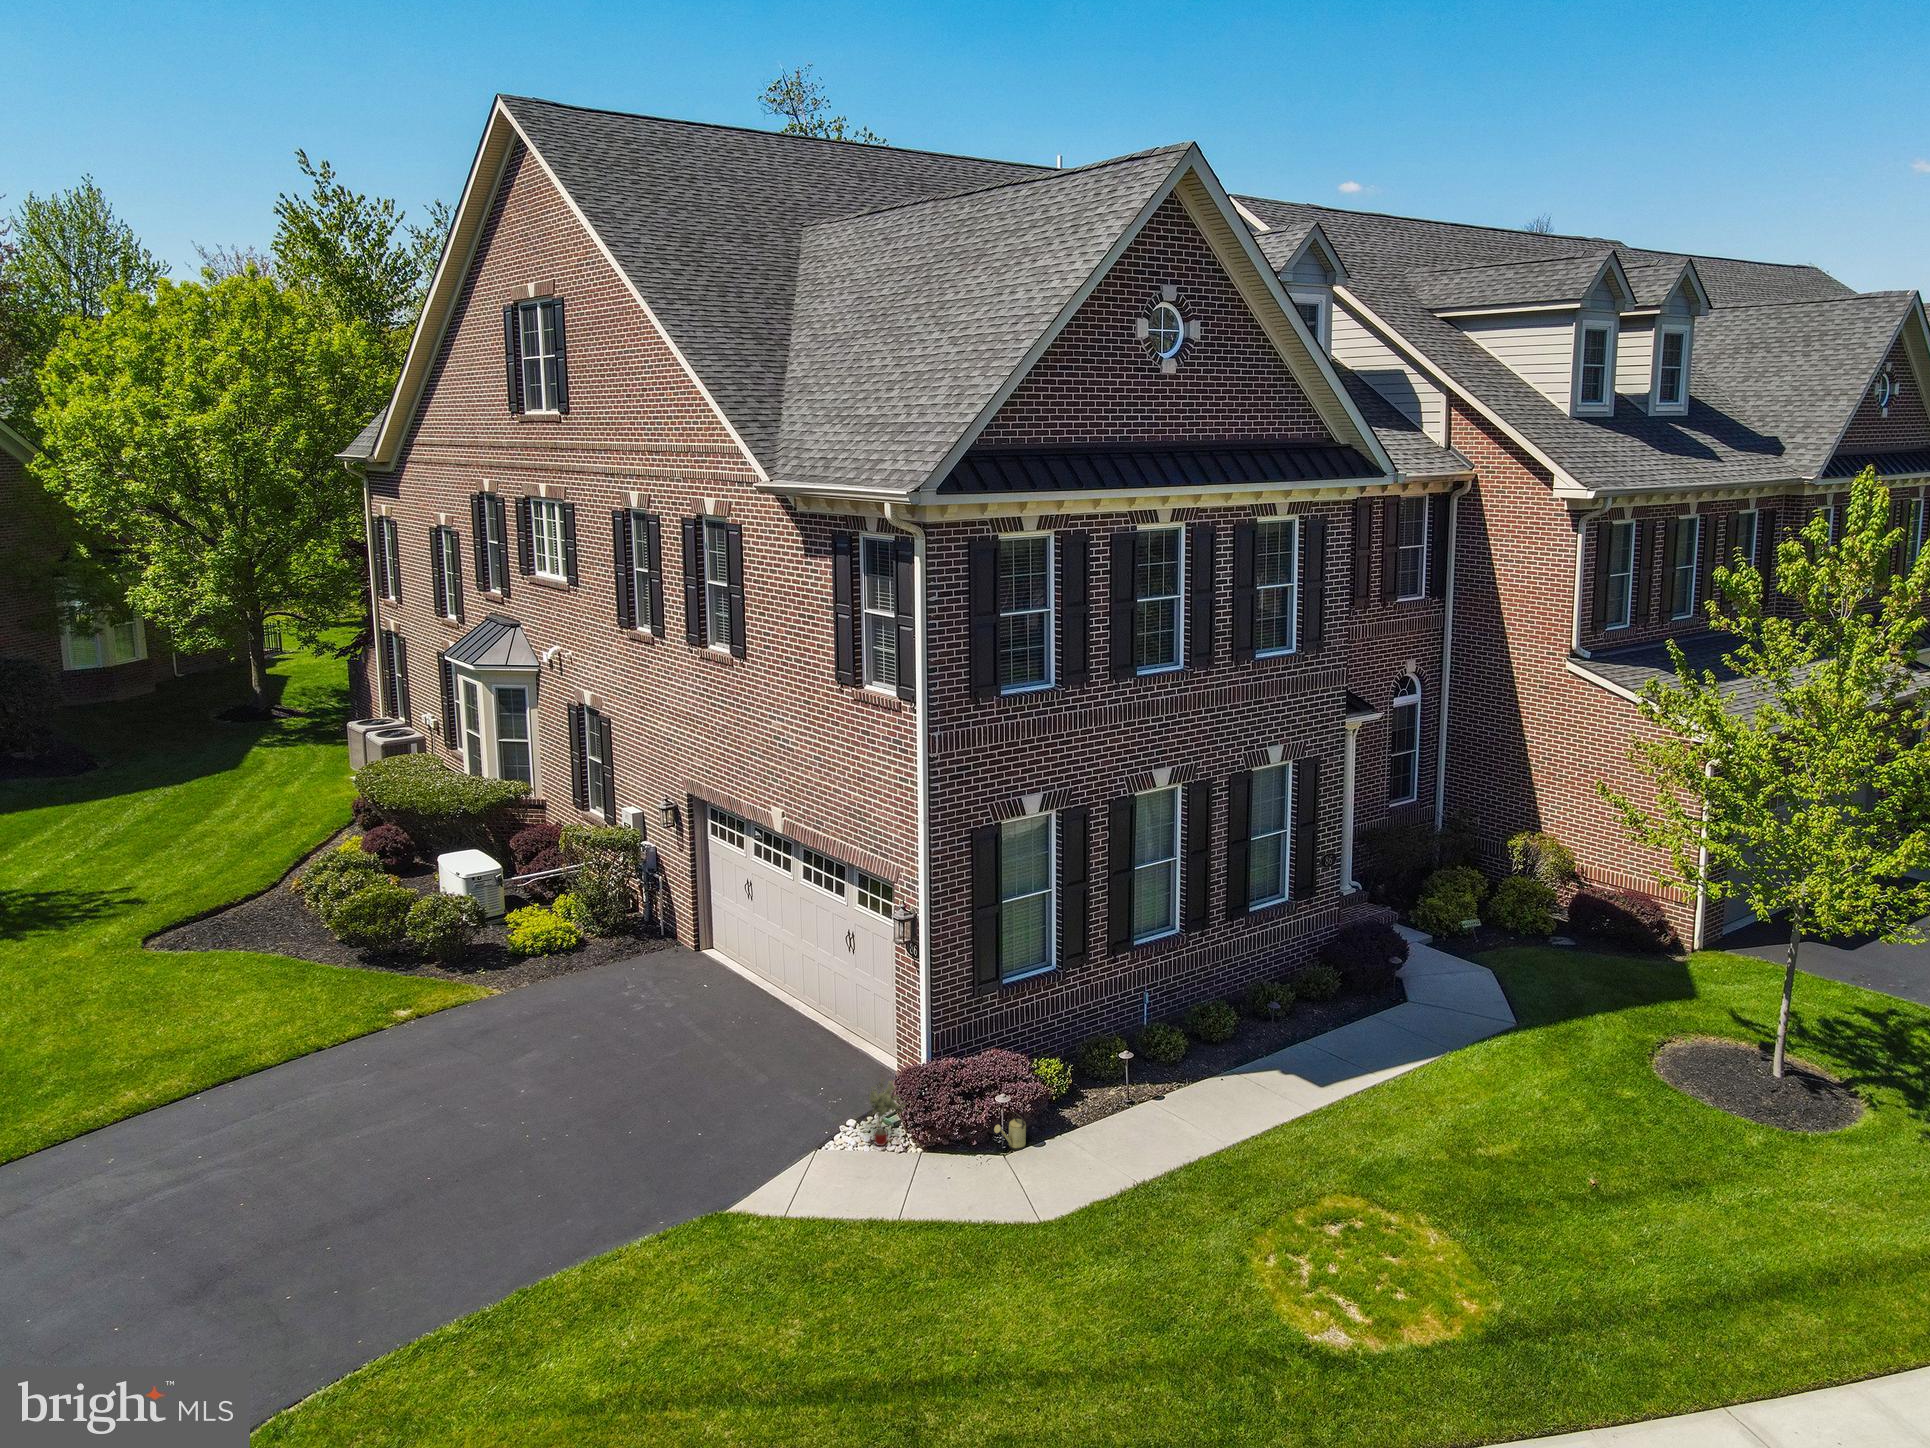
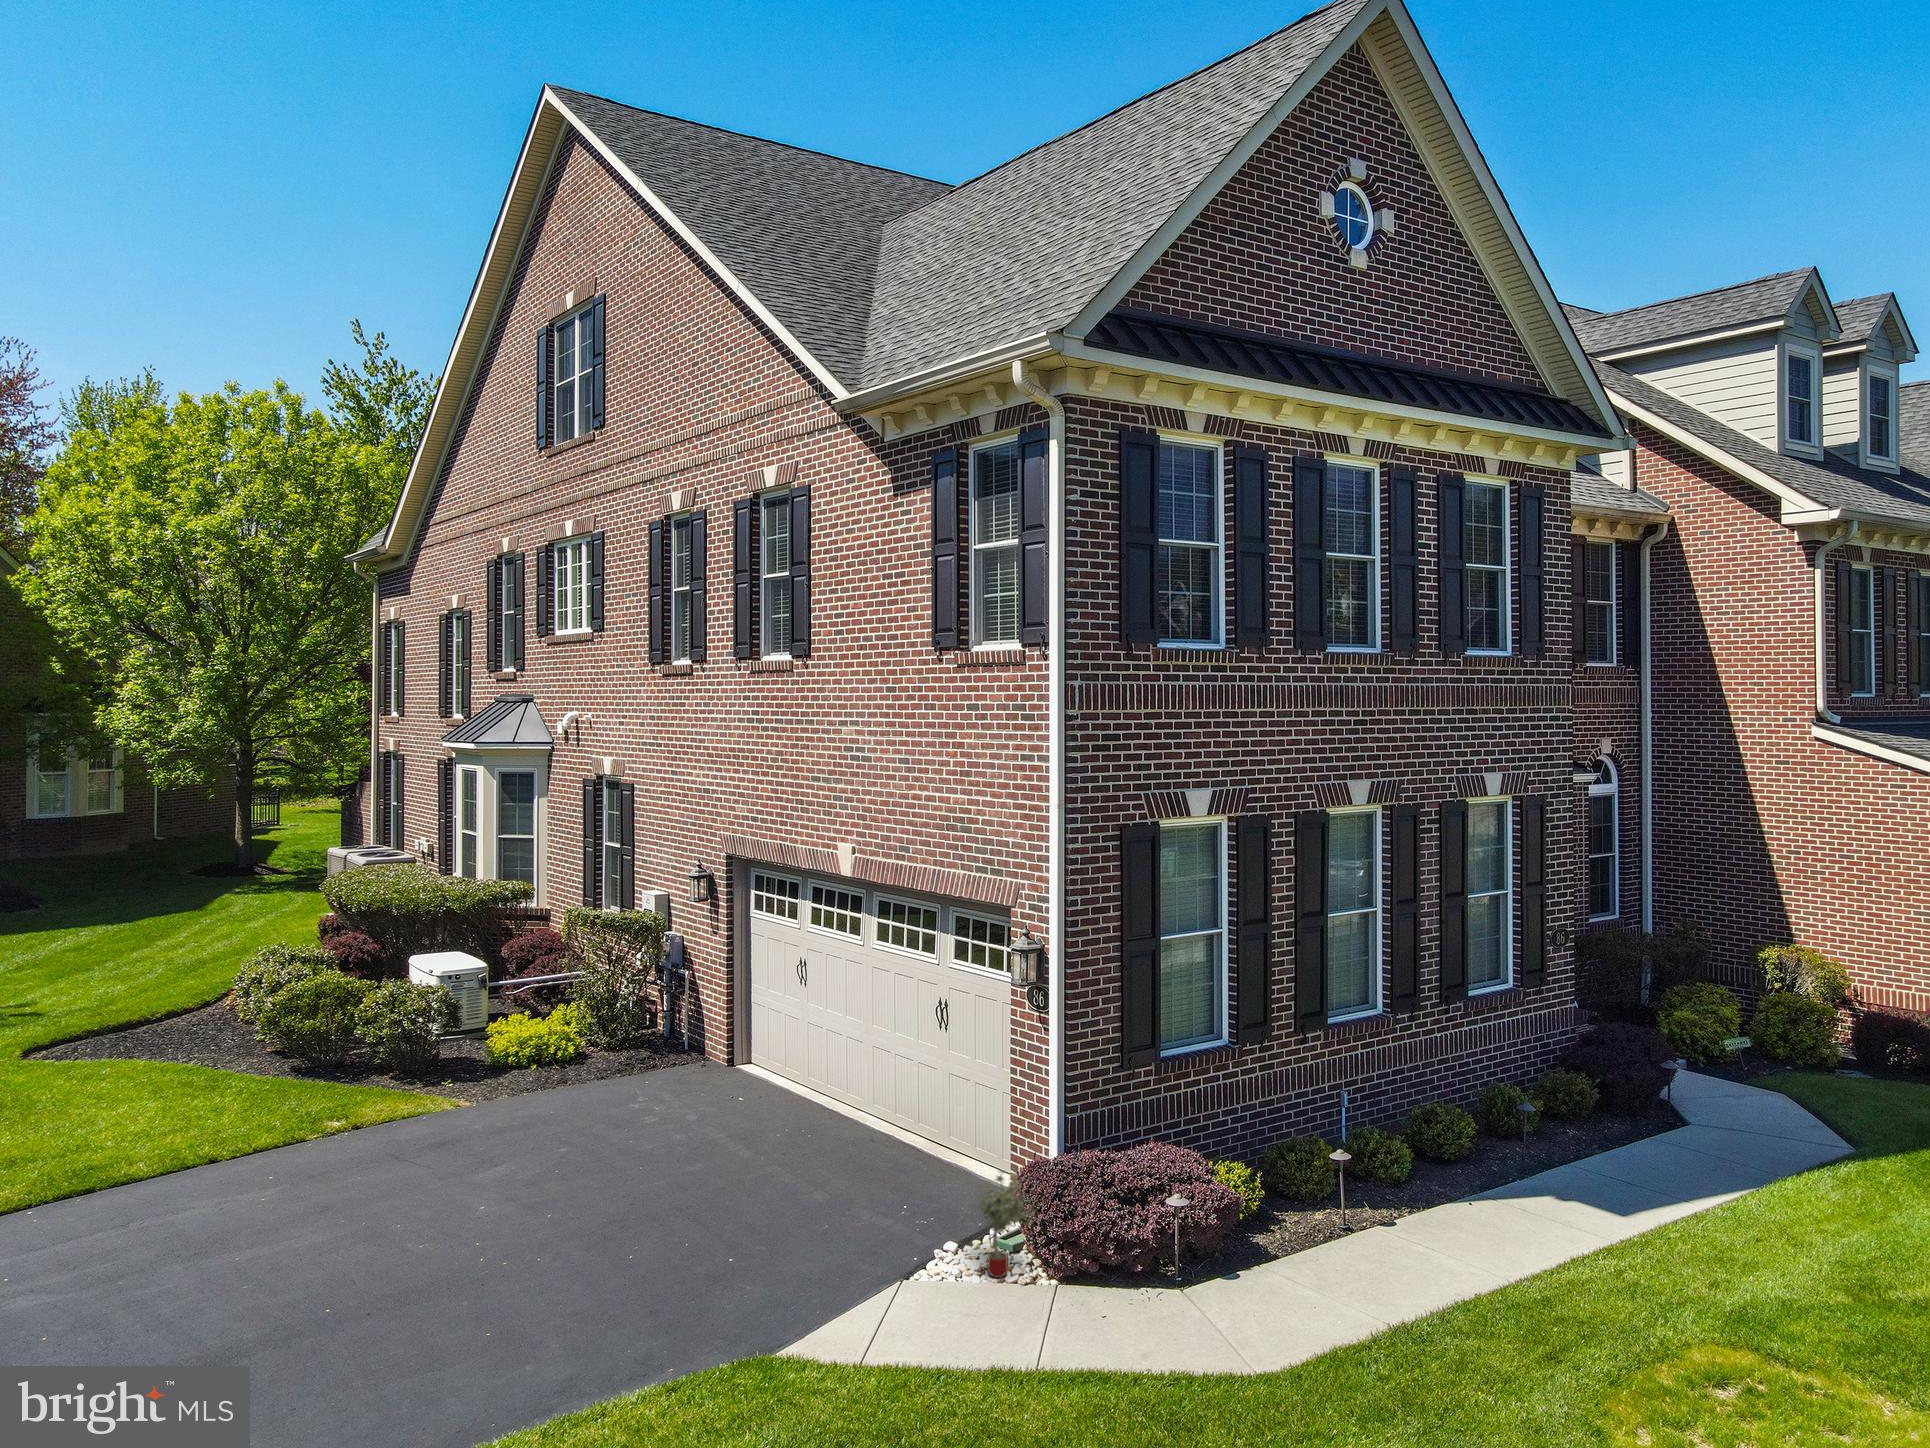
watering can: present [994,1112,1028,1150] -> none [1169,1227,1215,1286]

